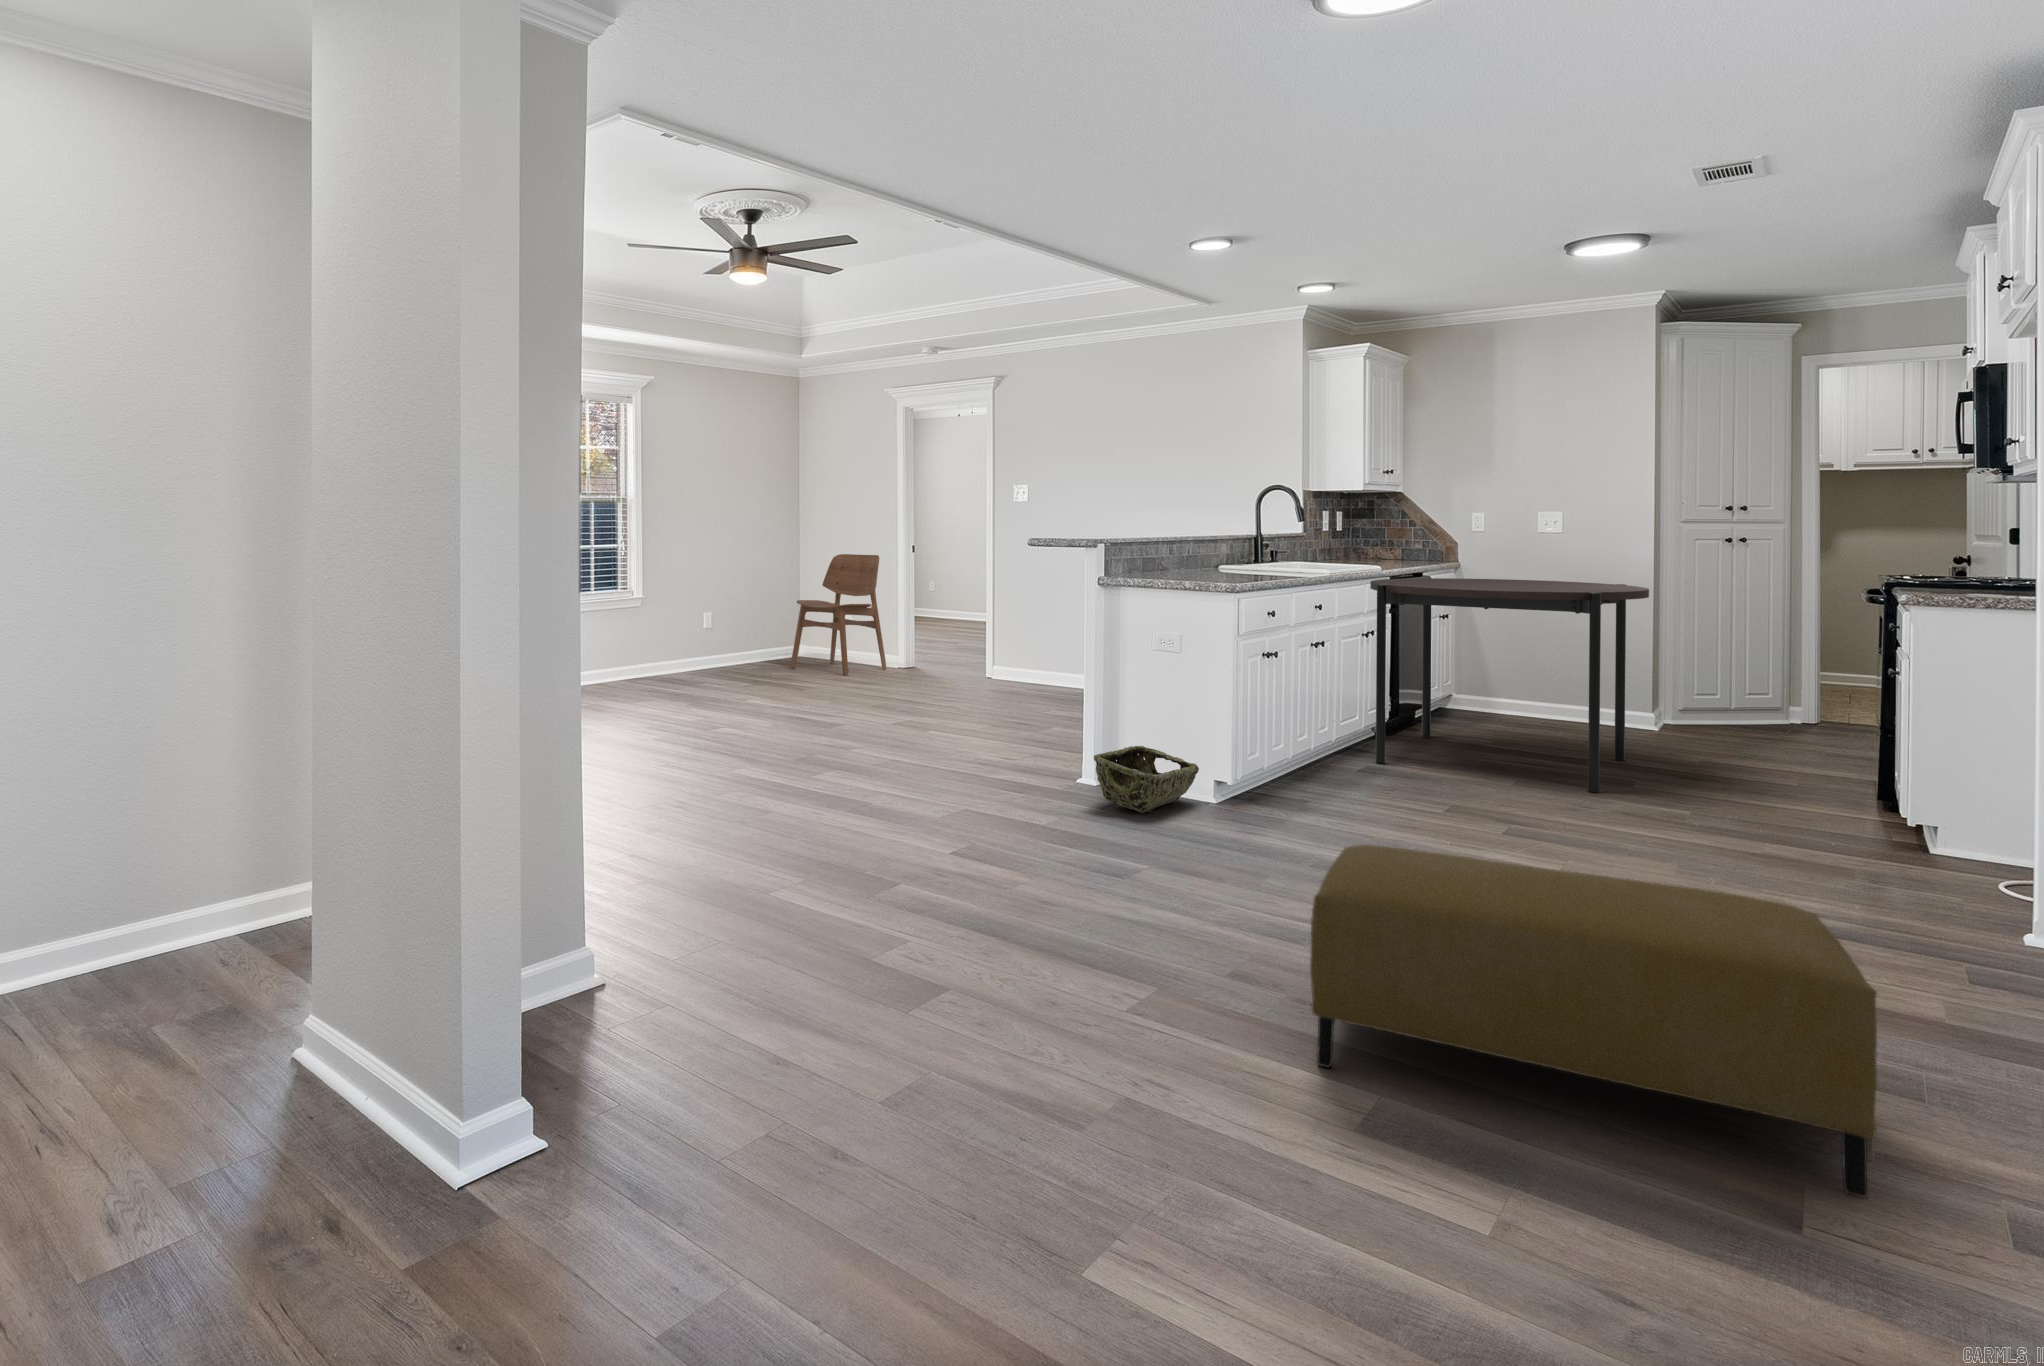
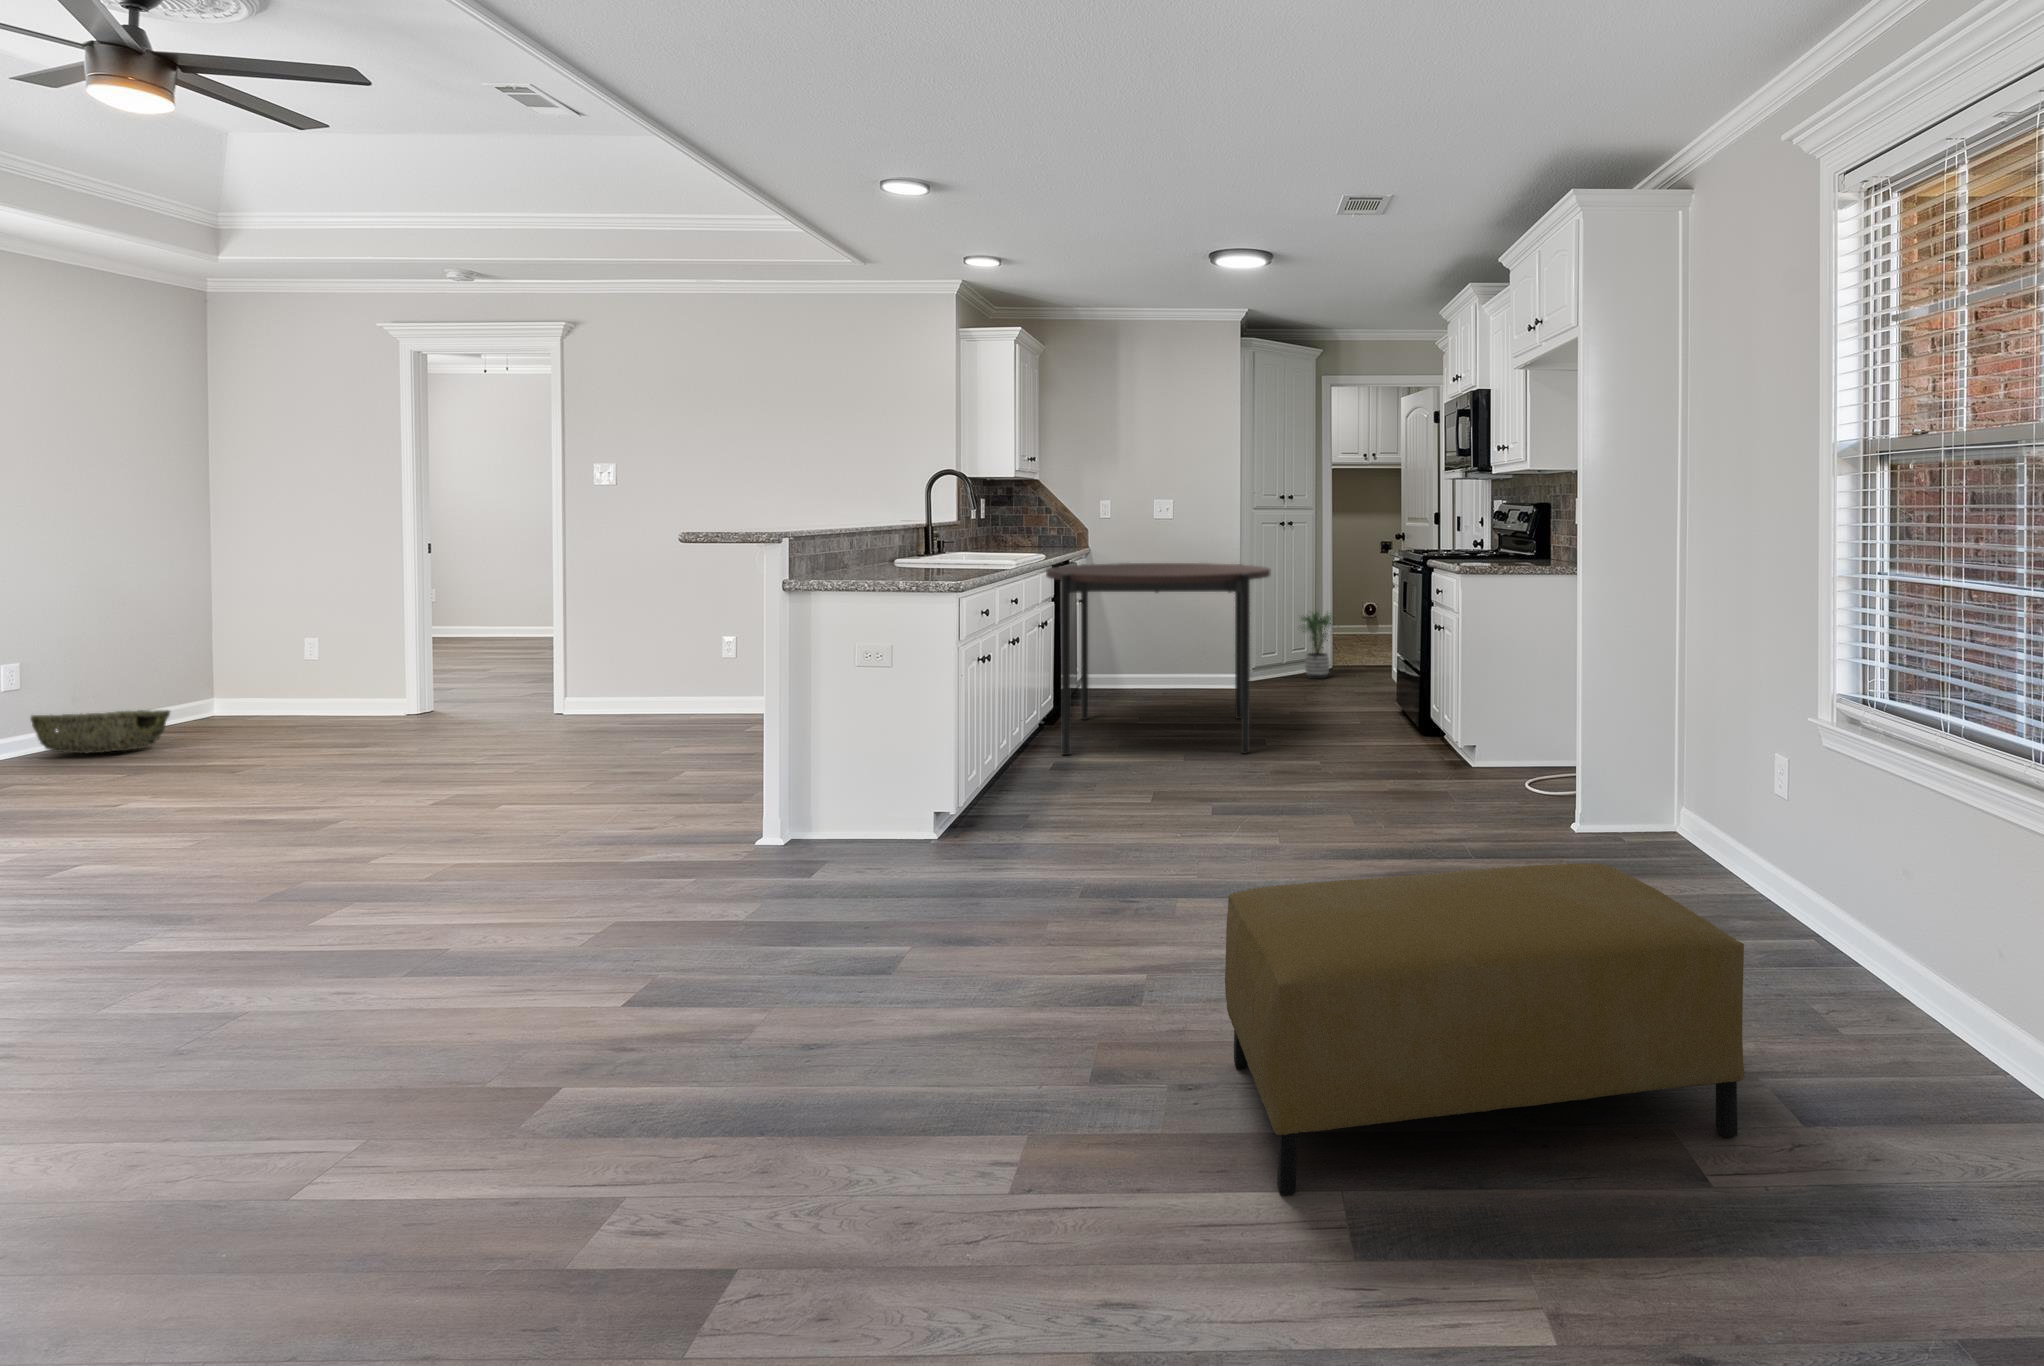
dining chair: present [790,554,886,675] -> none [206,558,393,736]
potted plant: none [1750,648,1824,736] -> present [1301,611,1339,679]
woven basket: present [1094,746,1199,813] -> present [31,710,170,753]

